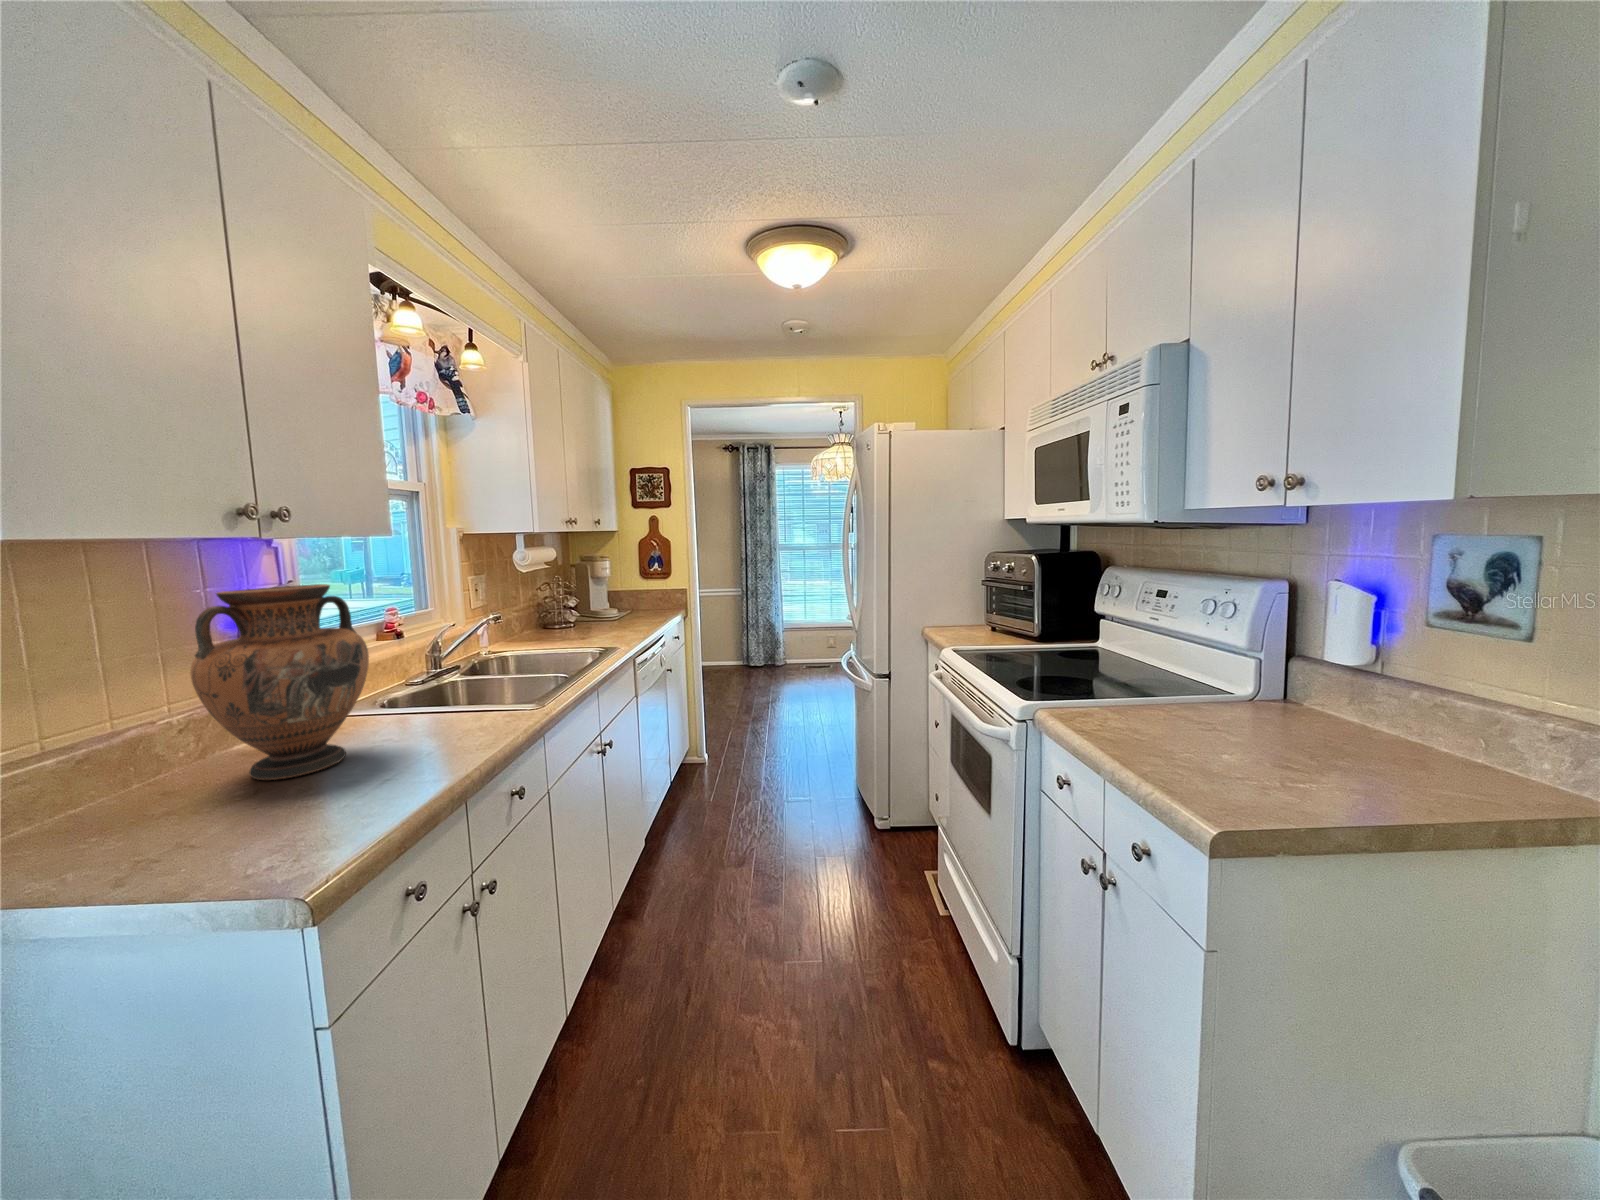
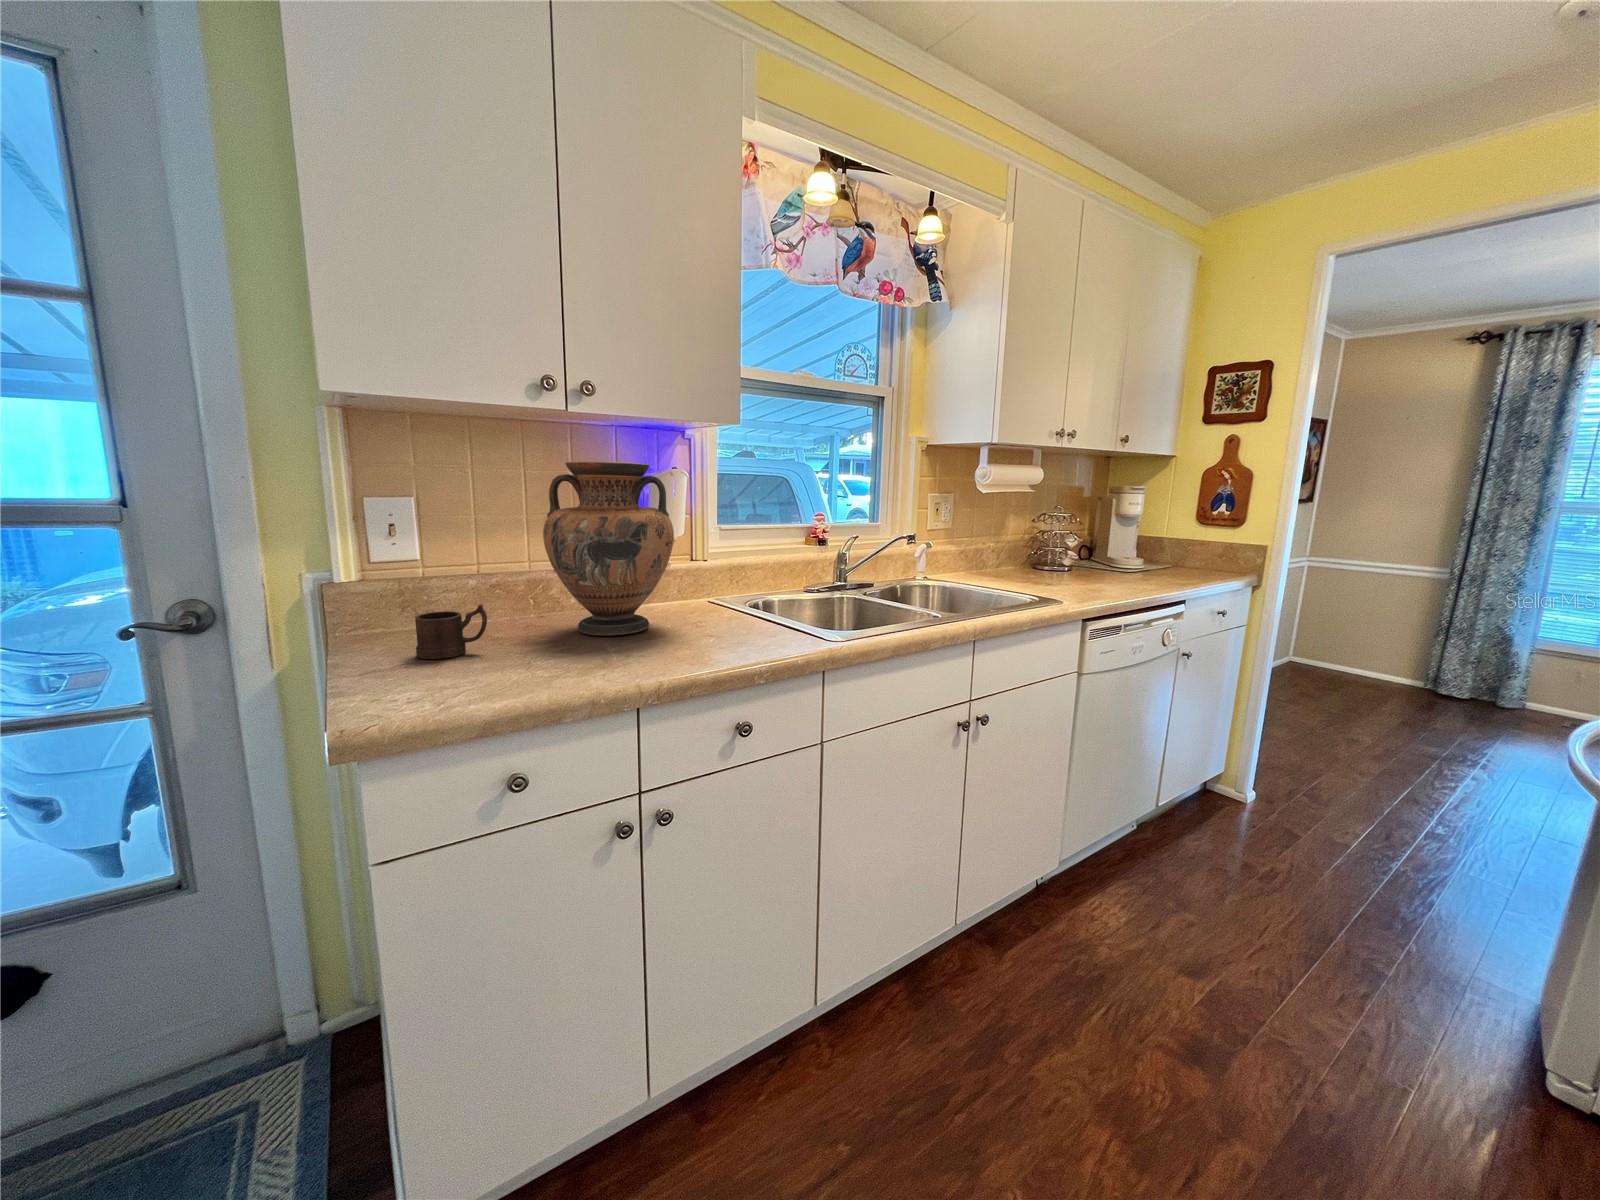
mug: none [89,774,203,869] -> present [415,604,487,659]

